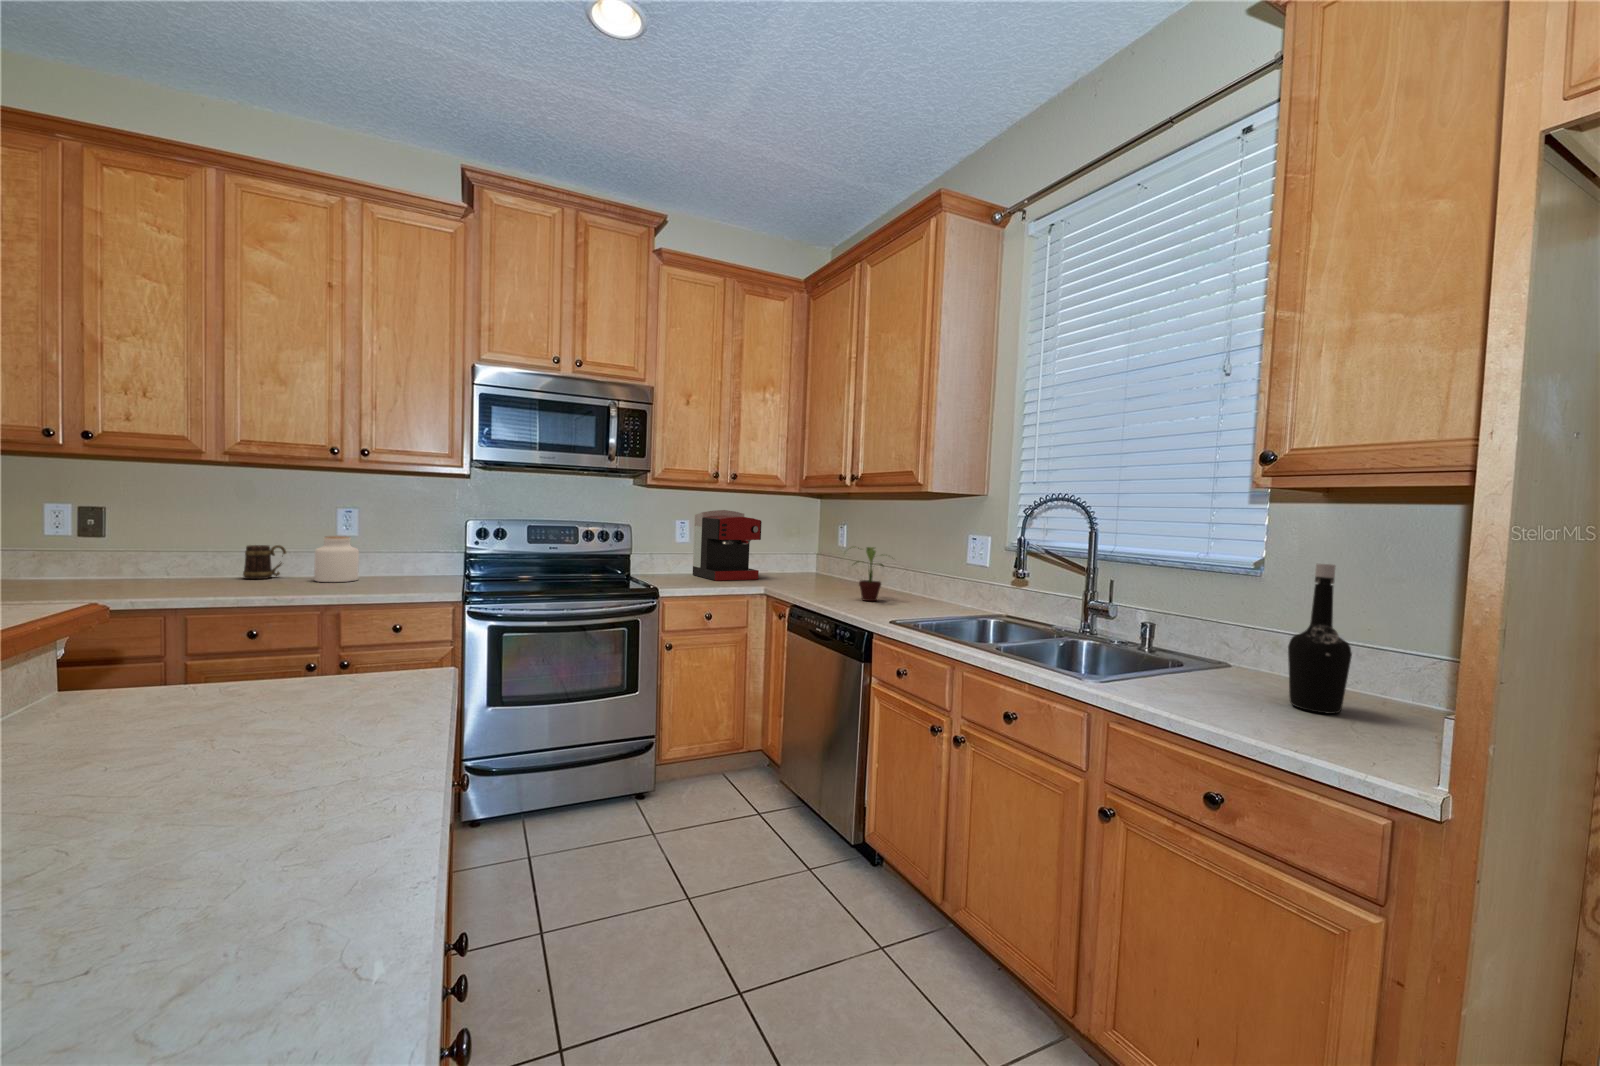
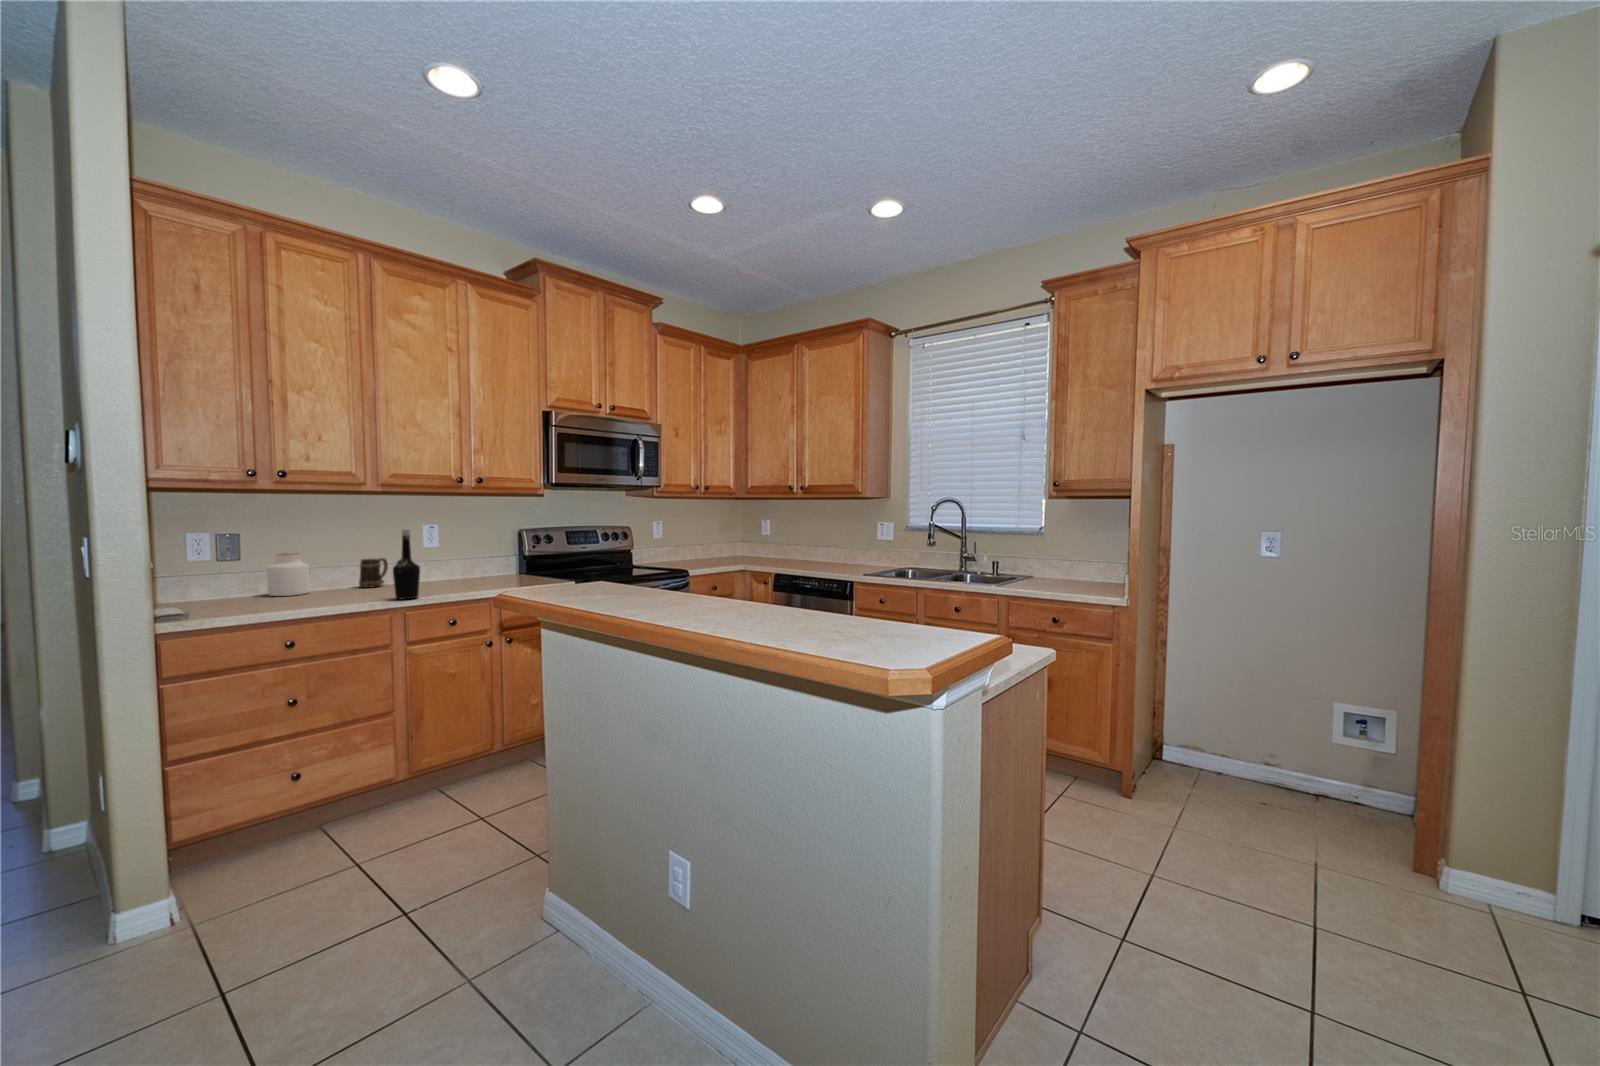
coffee maker: present [693,510,762,581] -> none [667,512,720,564]
jar: present [314,536,359,582] -> present [267,553,310,596]
potted plant: present [854,547,883,601] -> none [804,533,835,567]
bottle: present [1288,564,1352,714] -> present [393,529,420,599]

